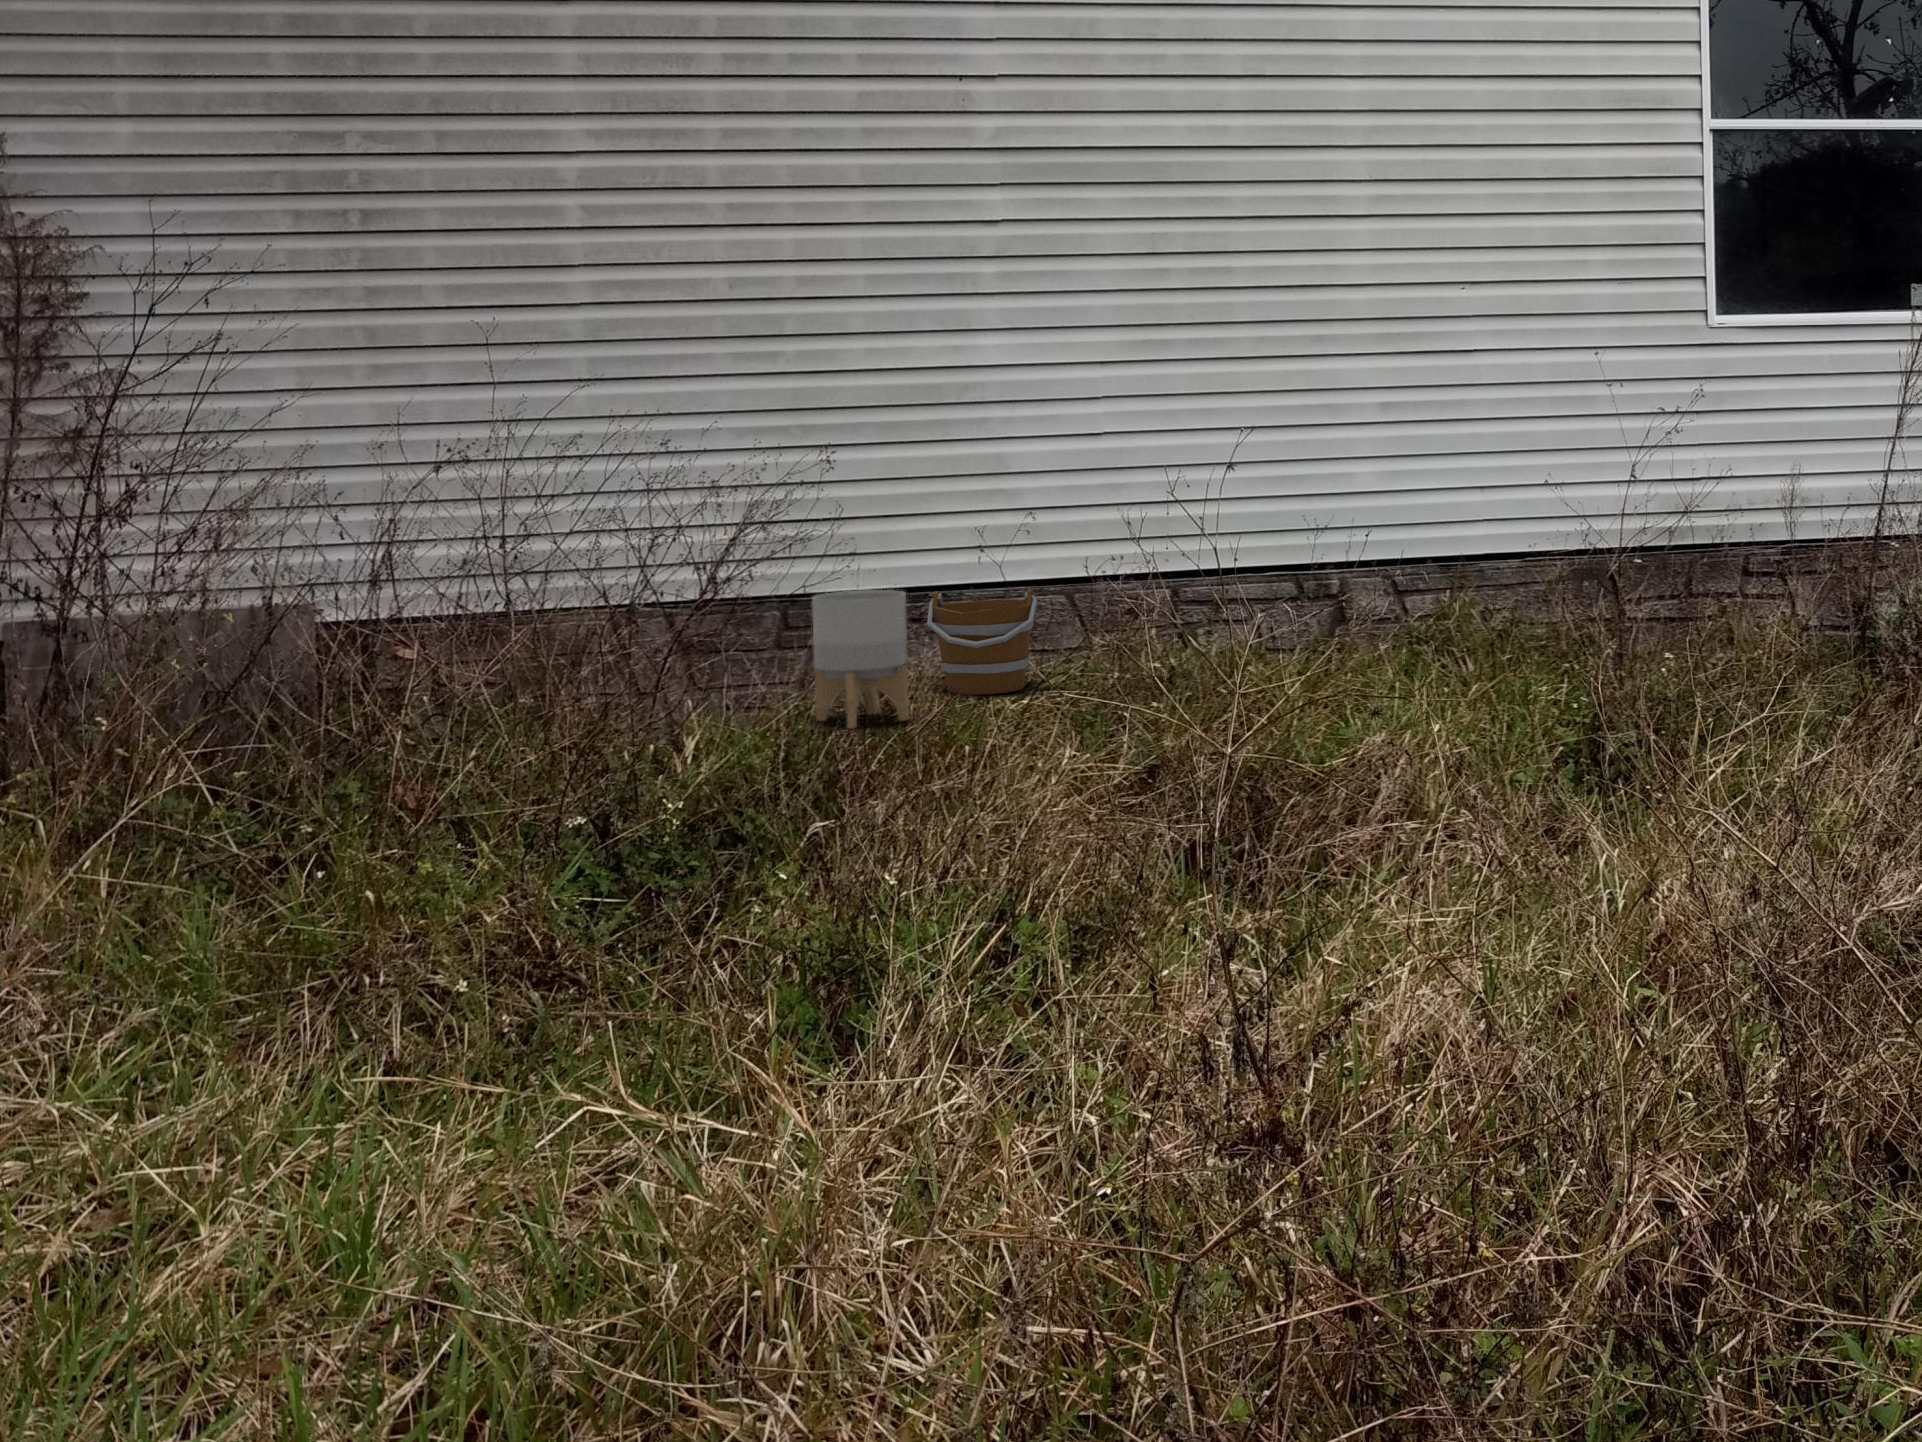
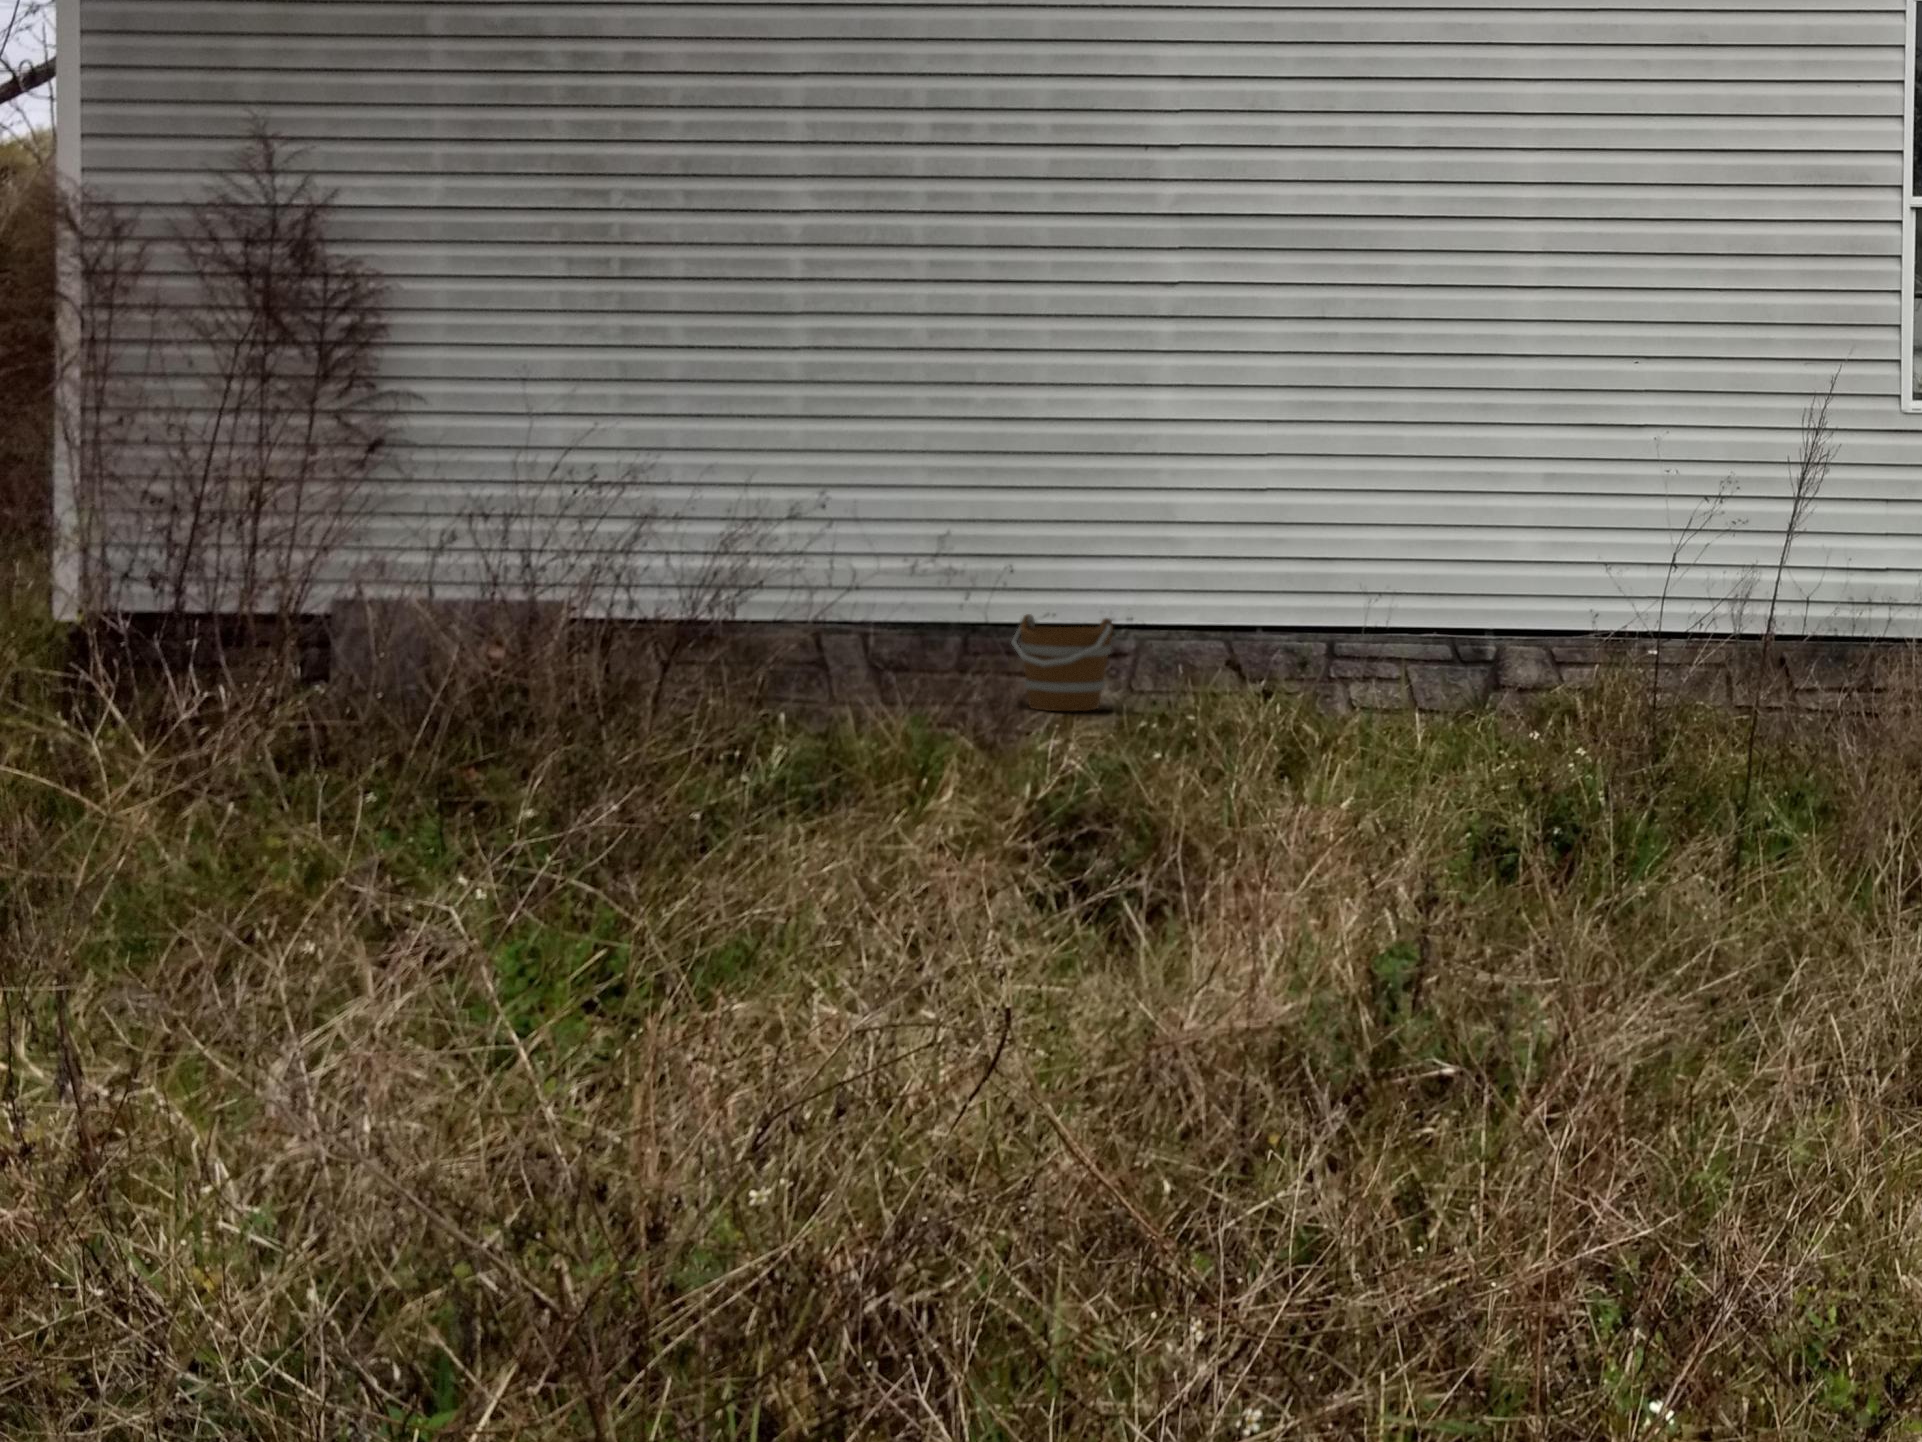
planter: present [812,590,909,729] -> none [861,602,948,721]

